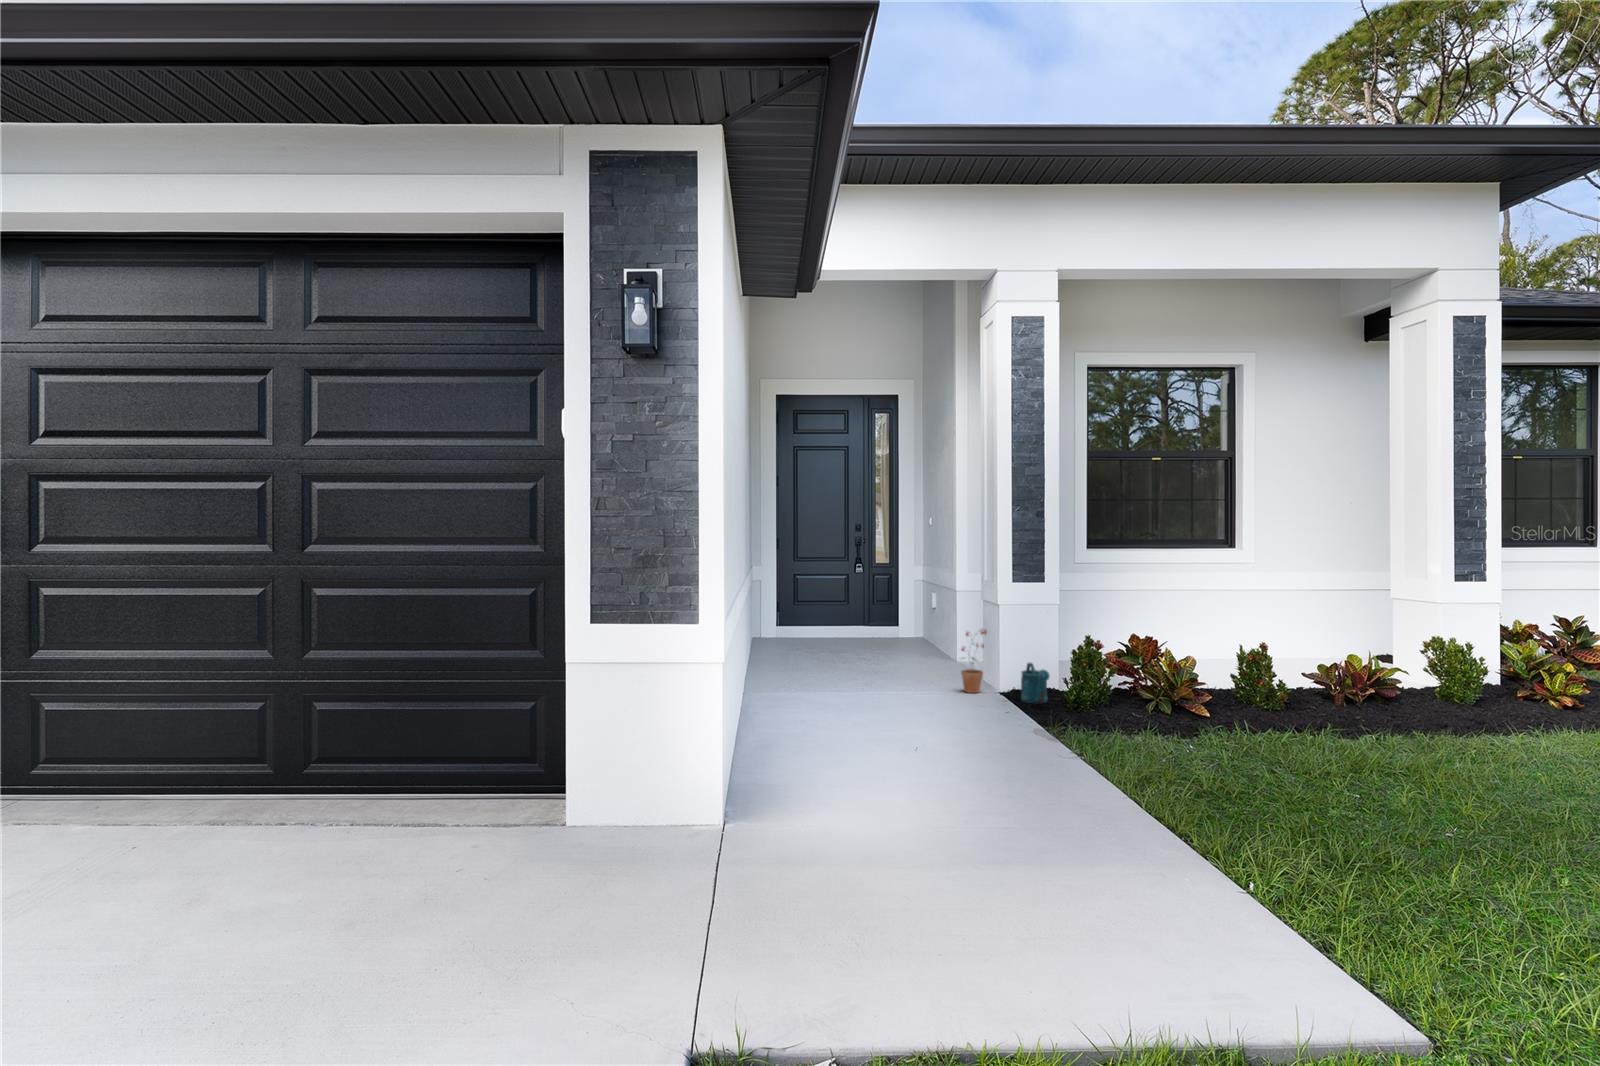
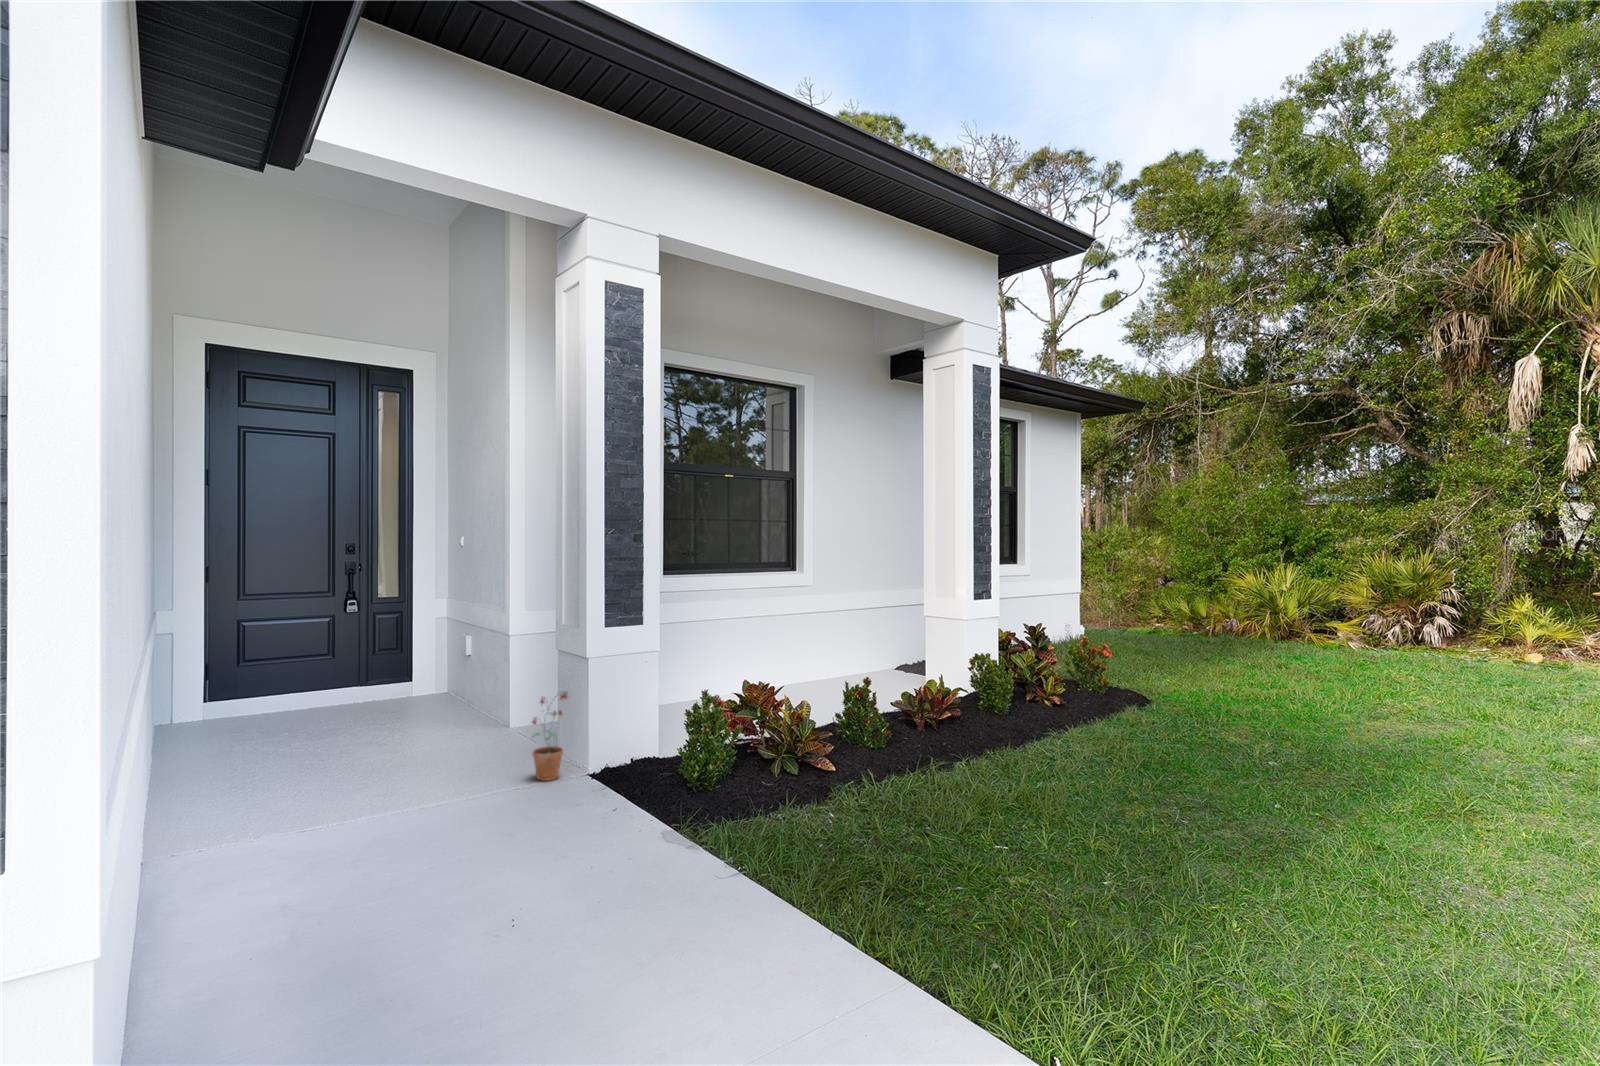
watering can: present [1021,663,1049,704] -> none [619,731,664,787]

